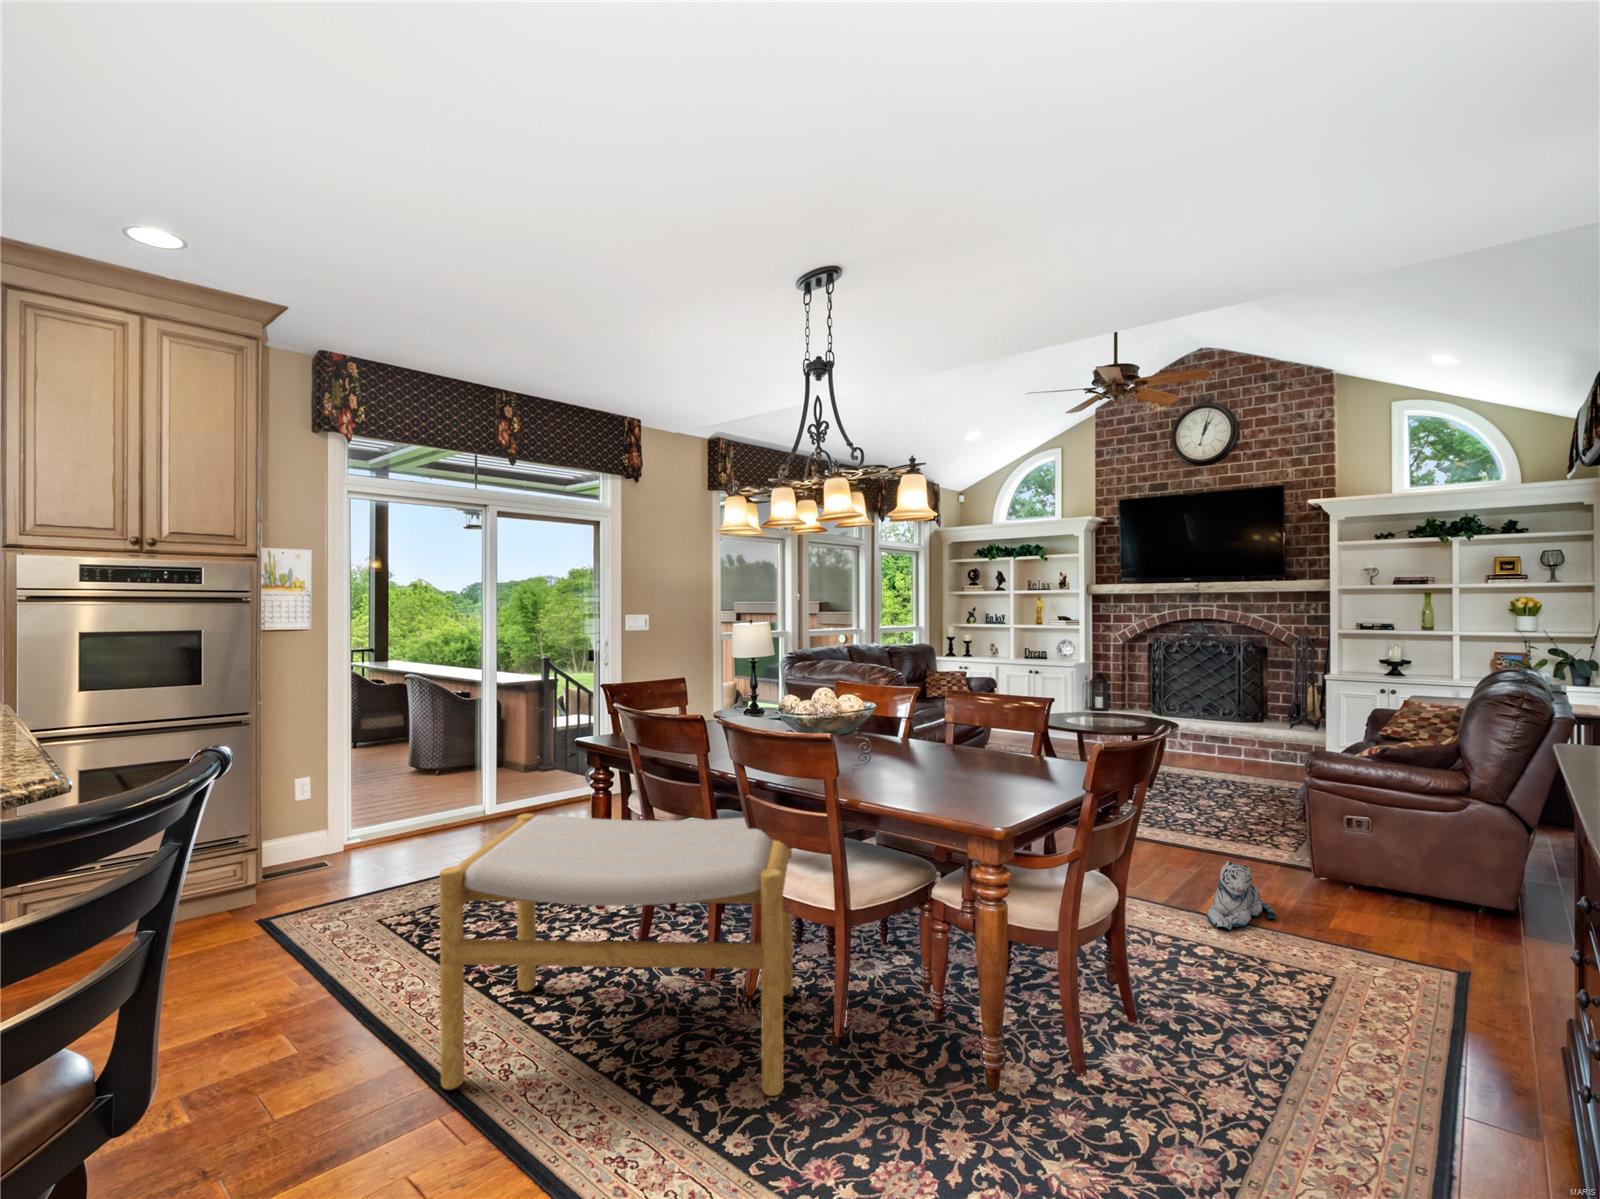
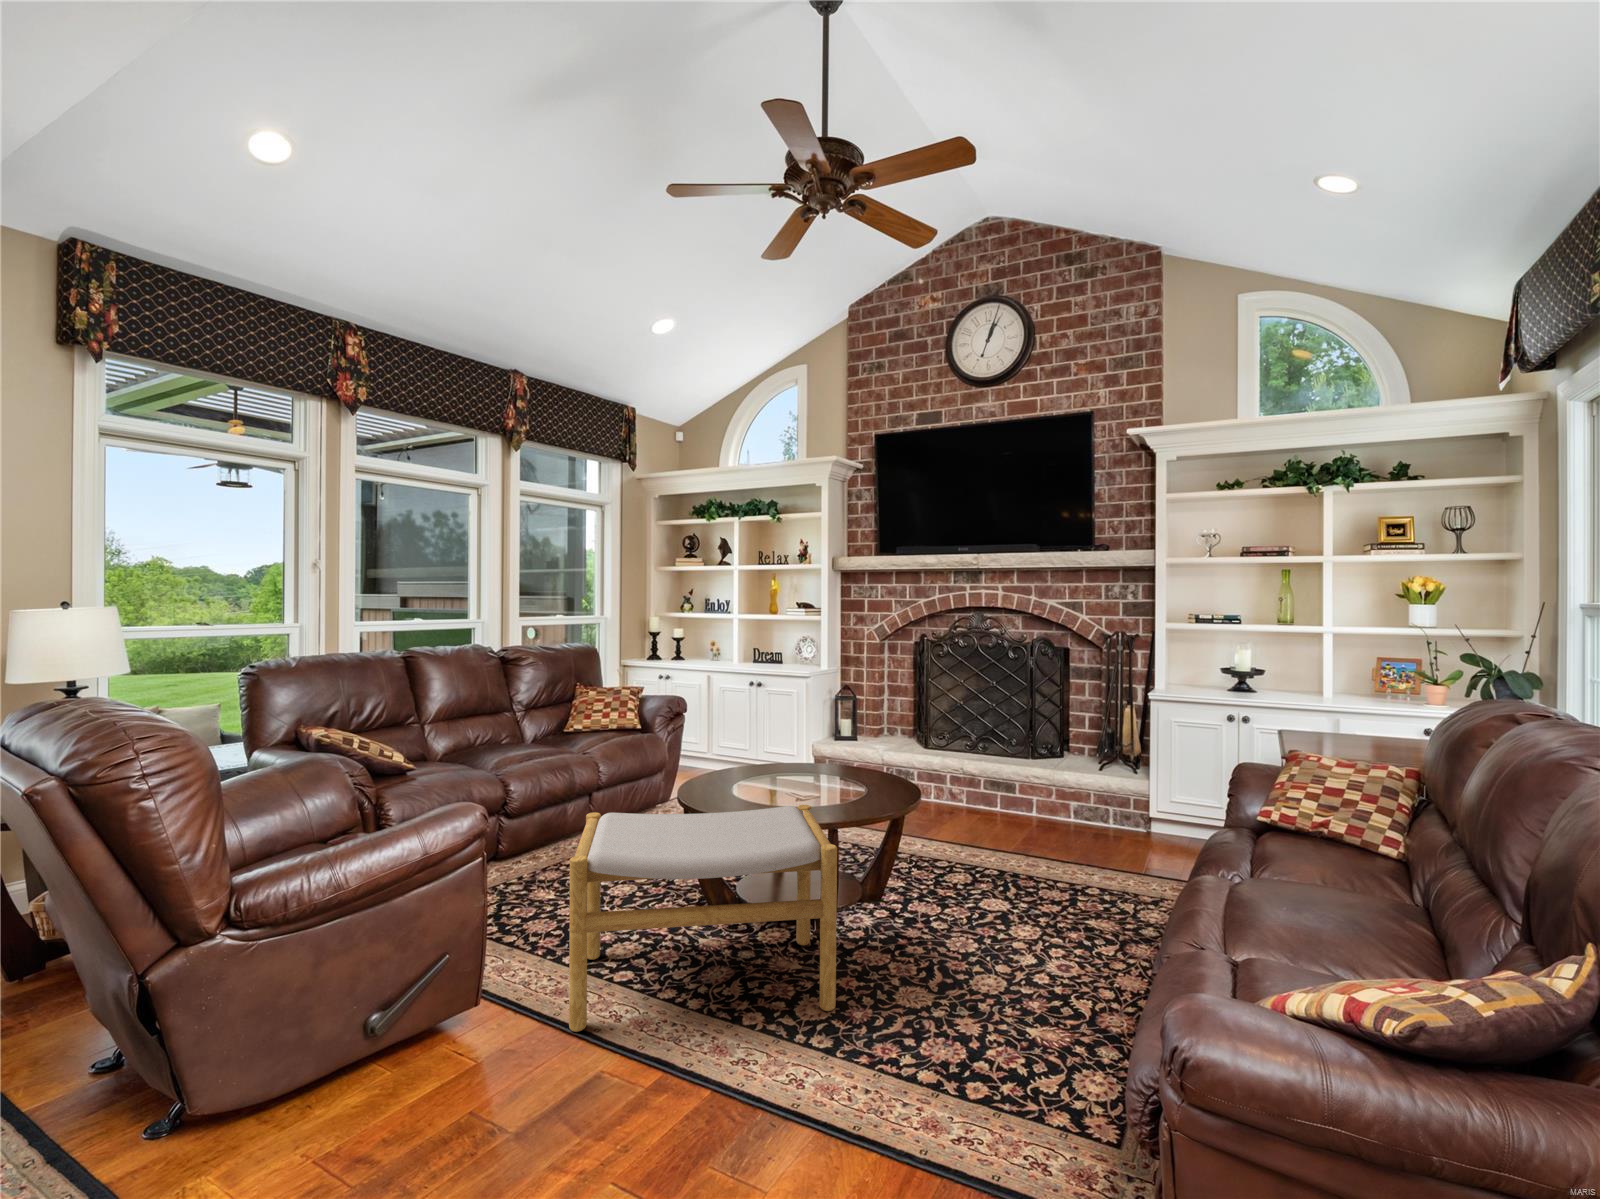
plush toy: present [1207,861,1275,930] -> none [1090,826,1137,876]

